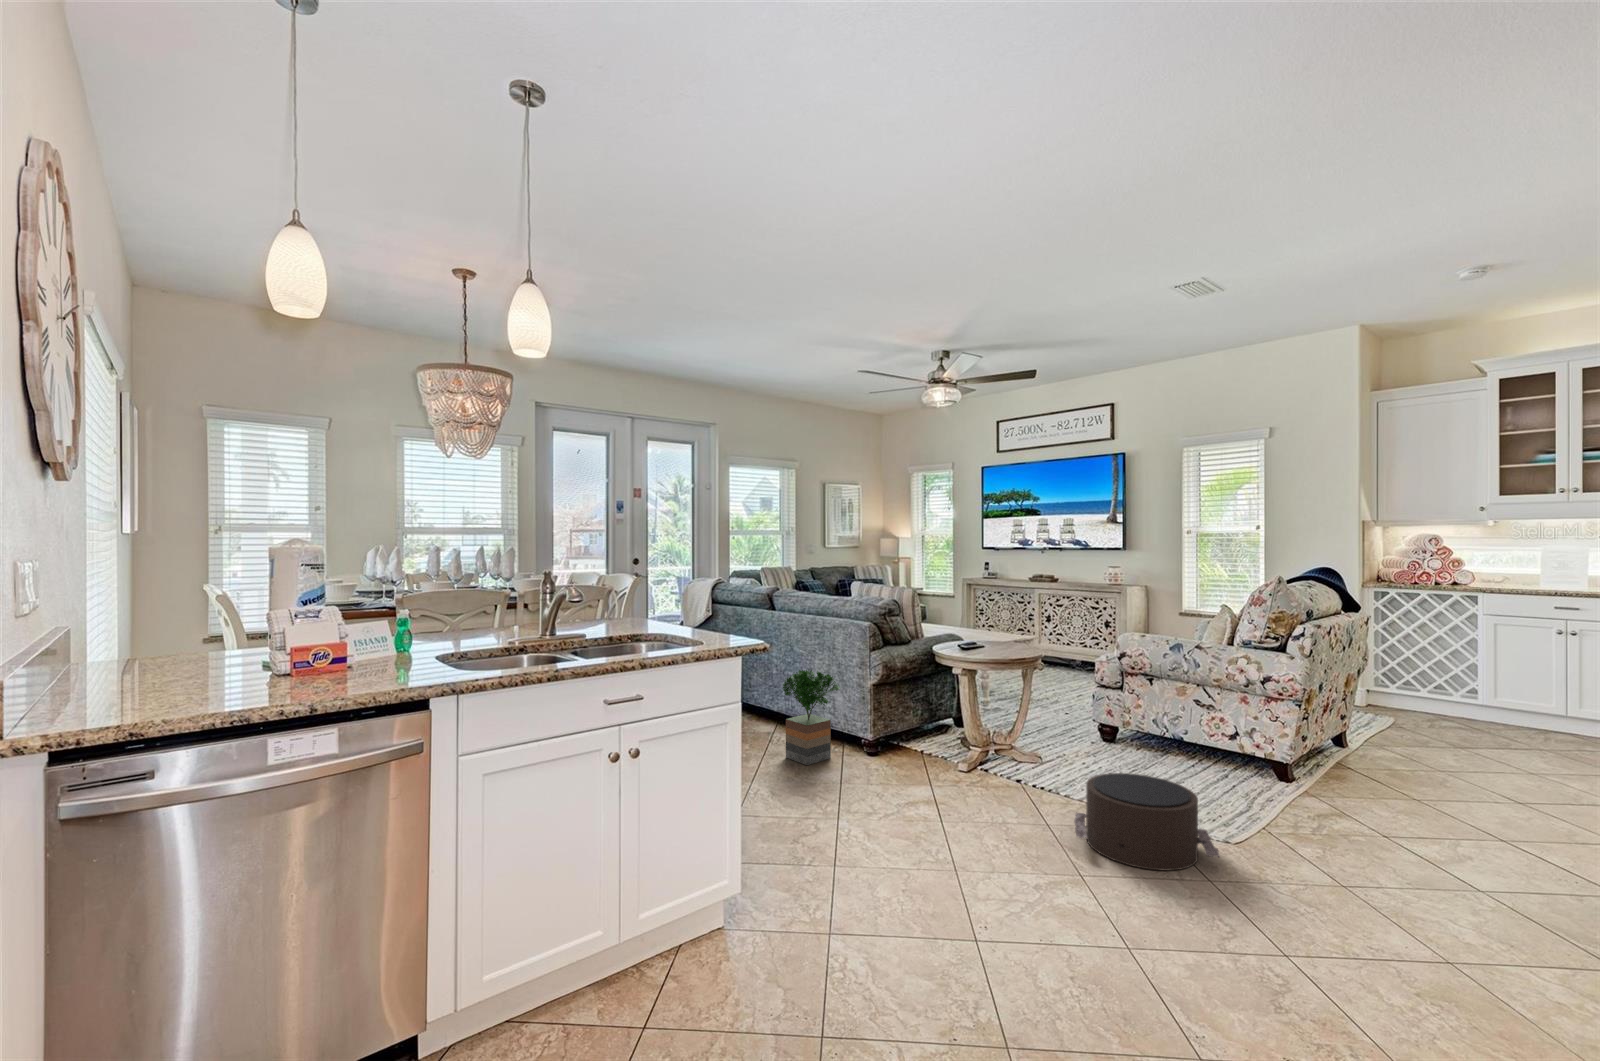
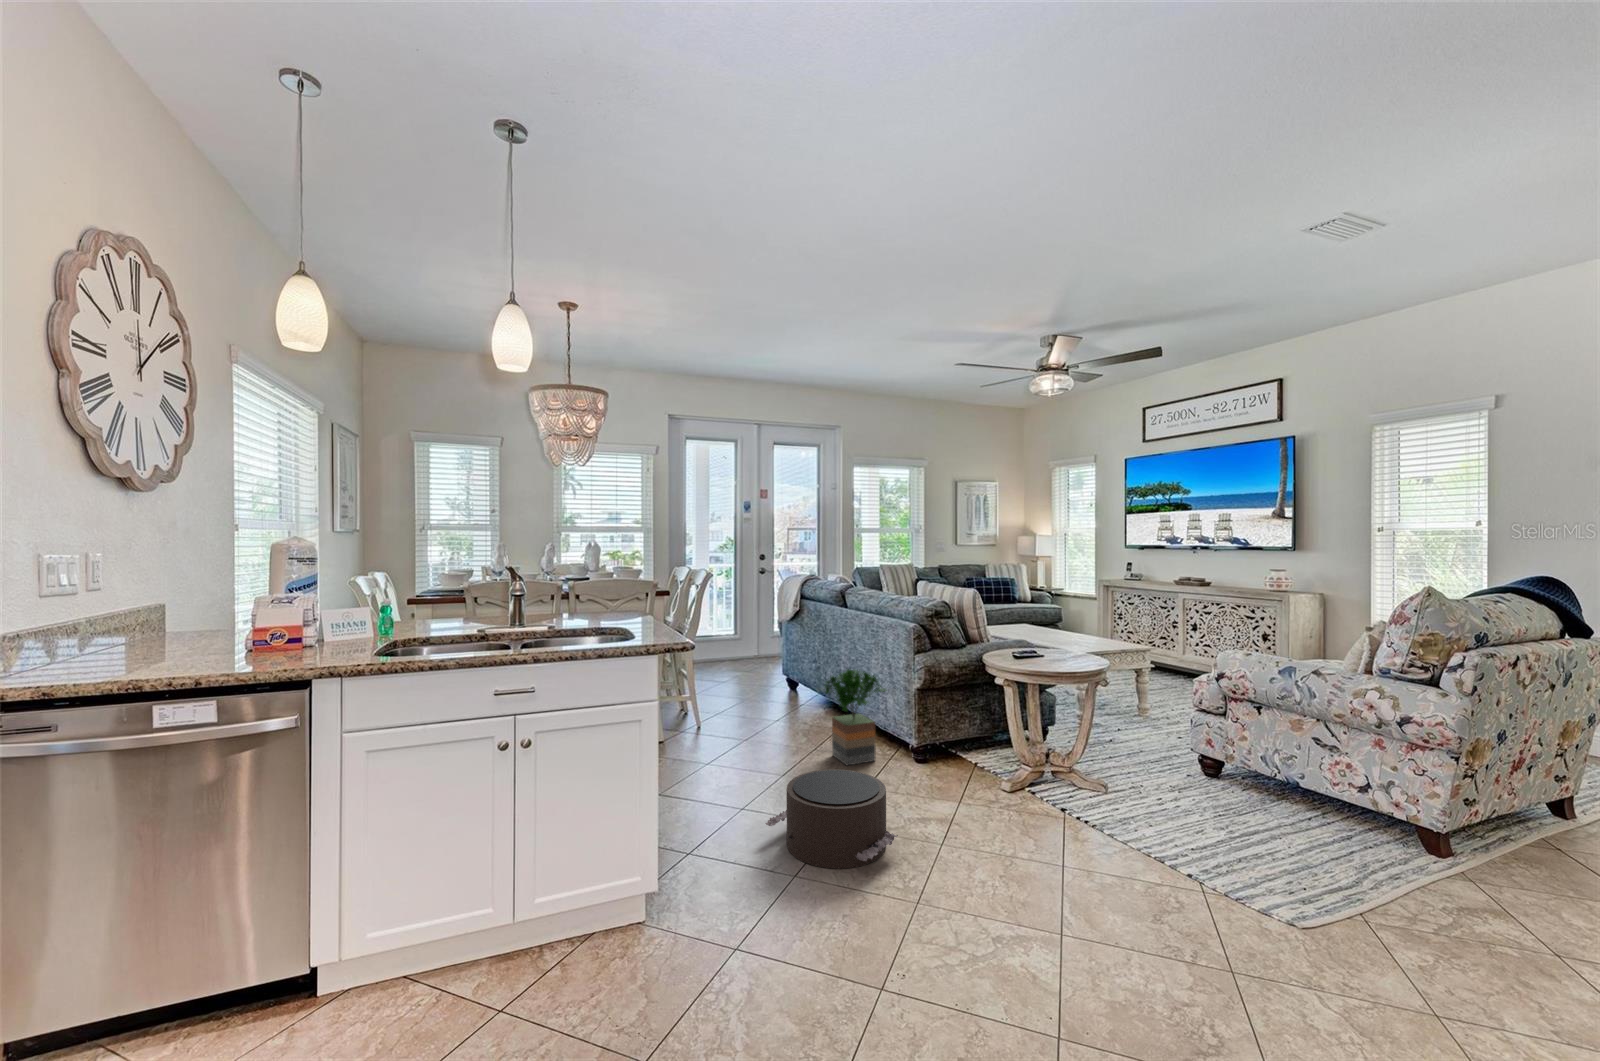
pouf: present [1074,773,1219,871] -> present [765,769,898,869]

